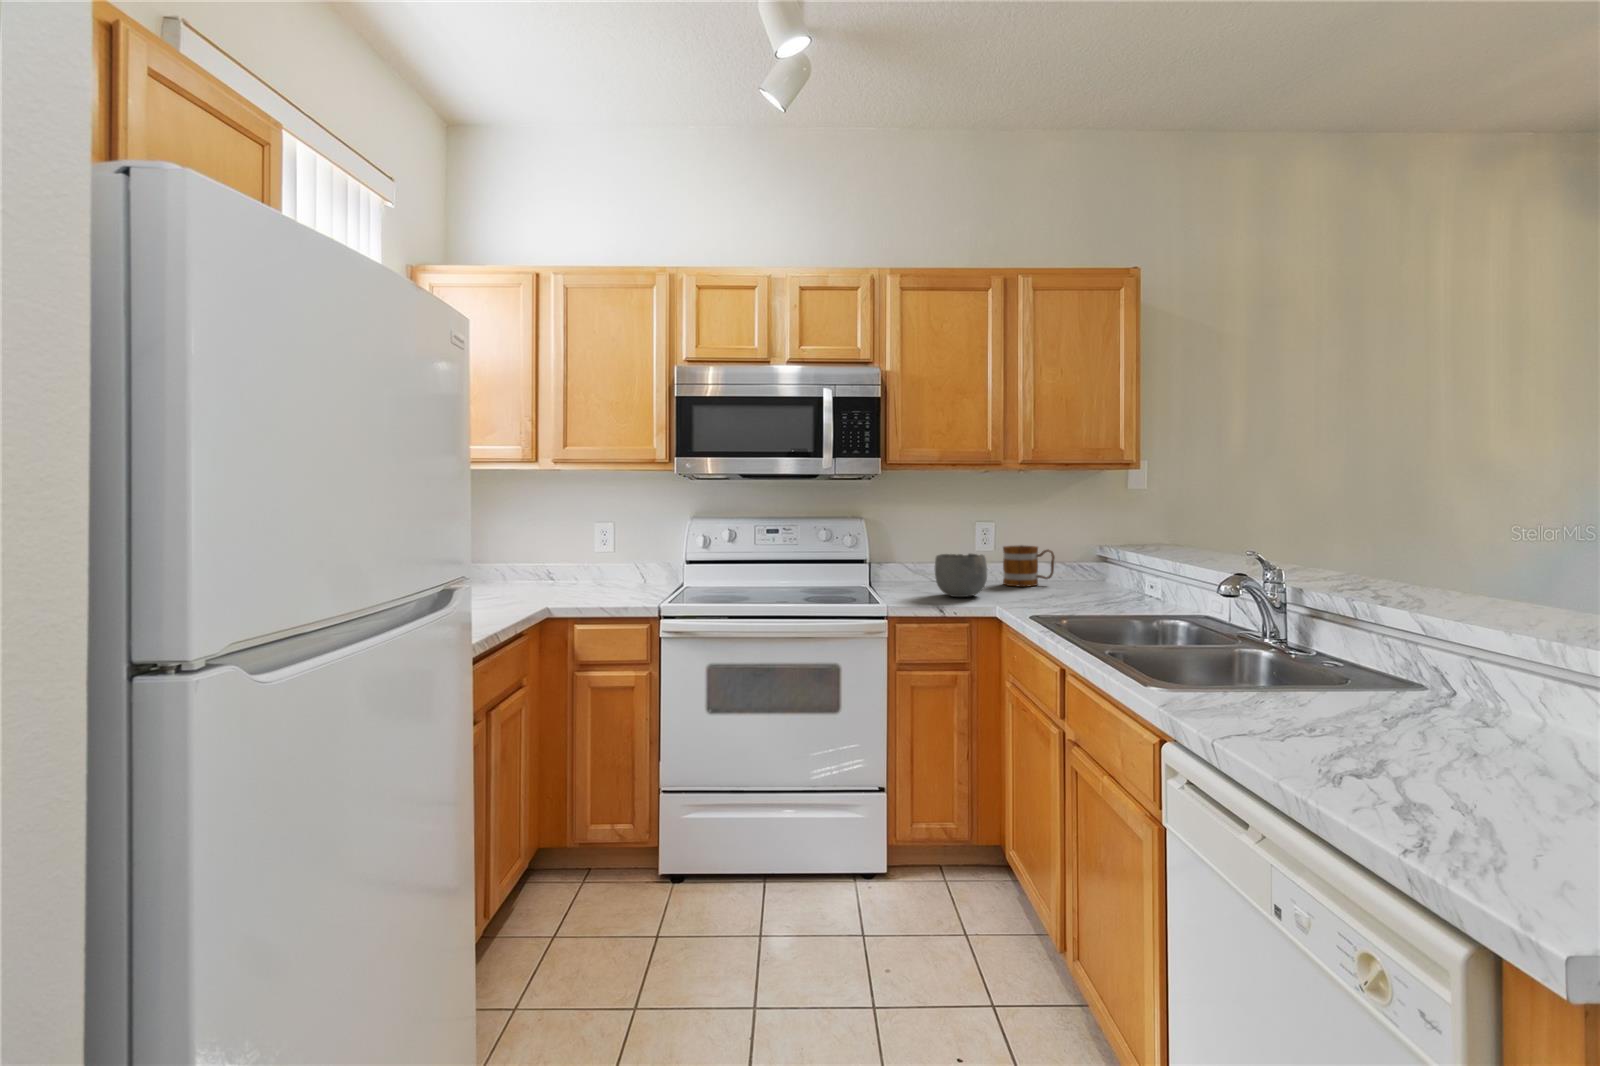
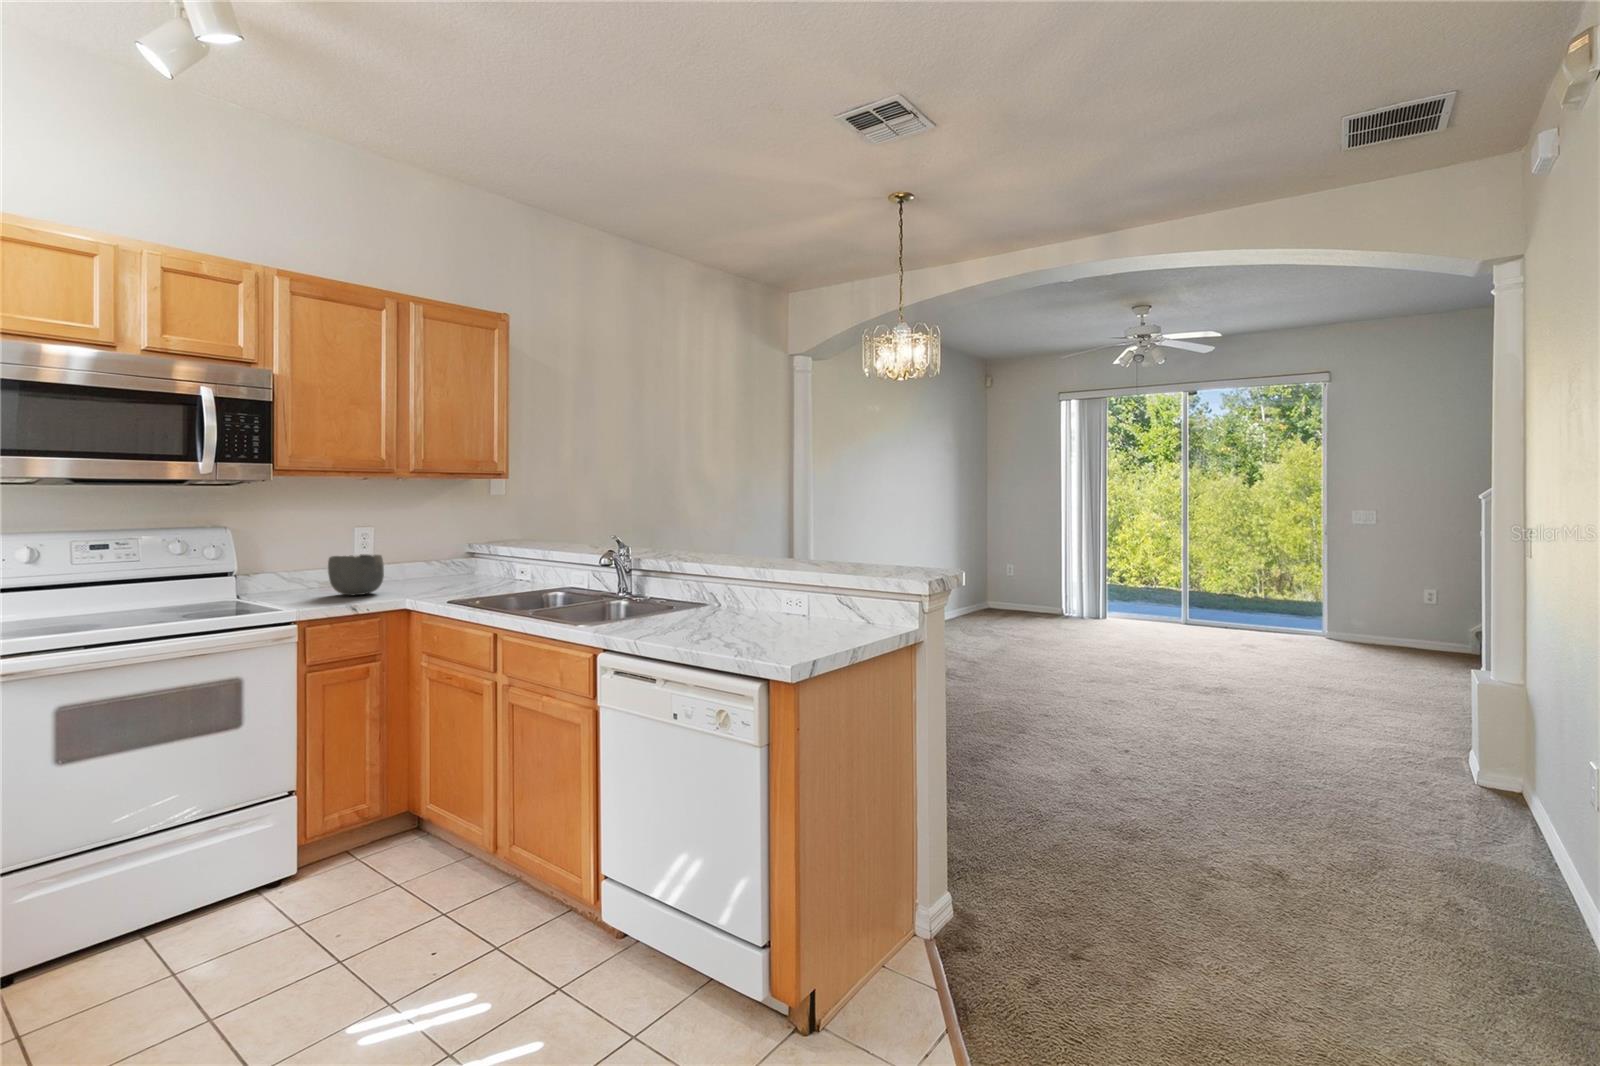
mug: present [1003,545,1055,586] -> none [385,547,436,584]

